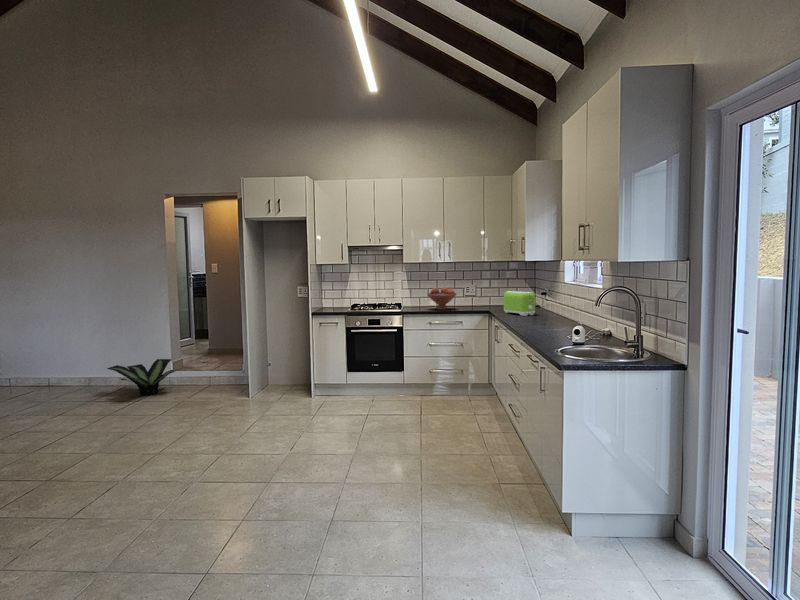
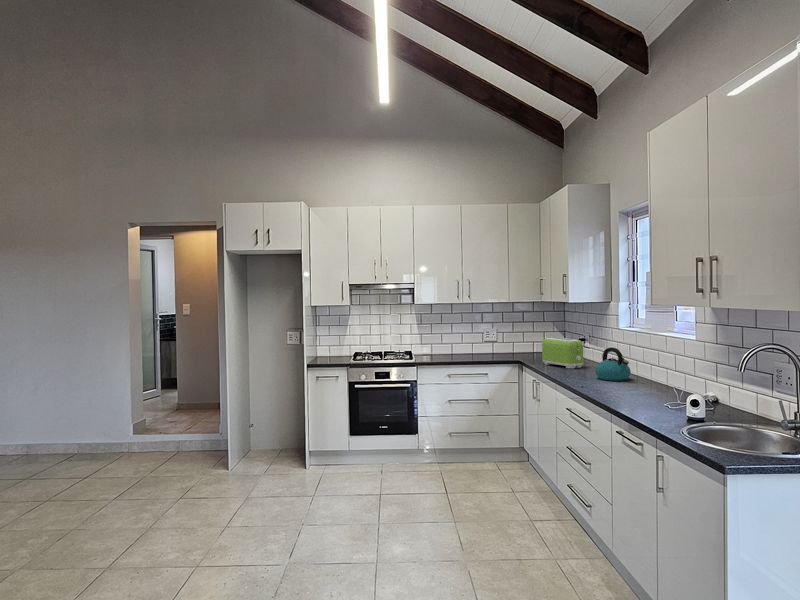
fruit bowl: present [427,287,457,310] -> none [446,333,482,360]
kettle: none [536,297,564,323] -> present [595,348,631,381]
potted plant: present [107,359,177,396] -> none [47,422,143,472]

